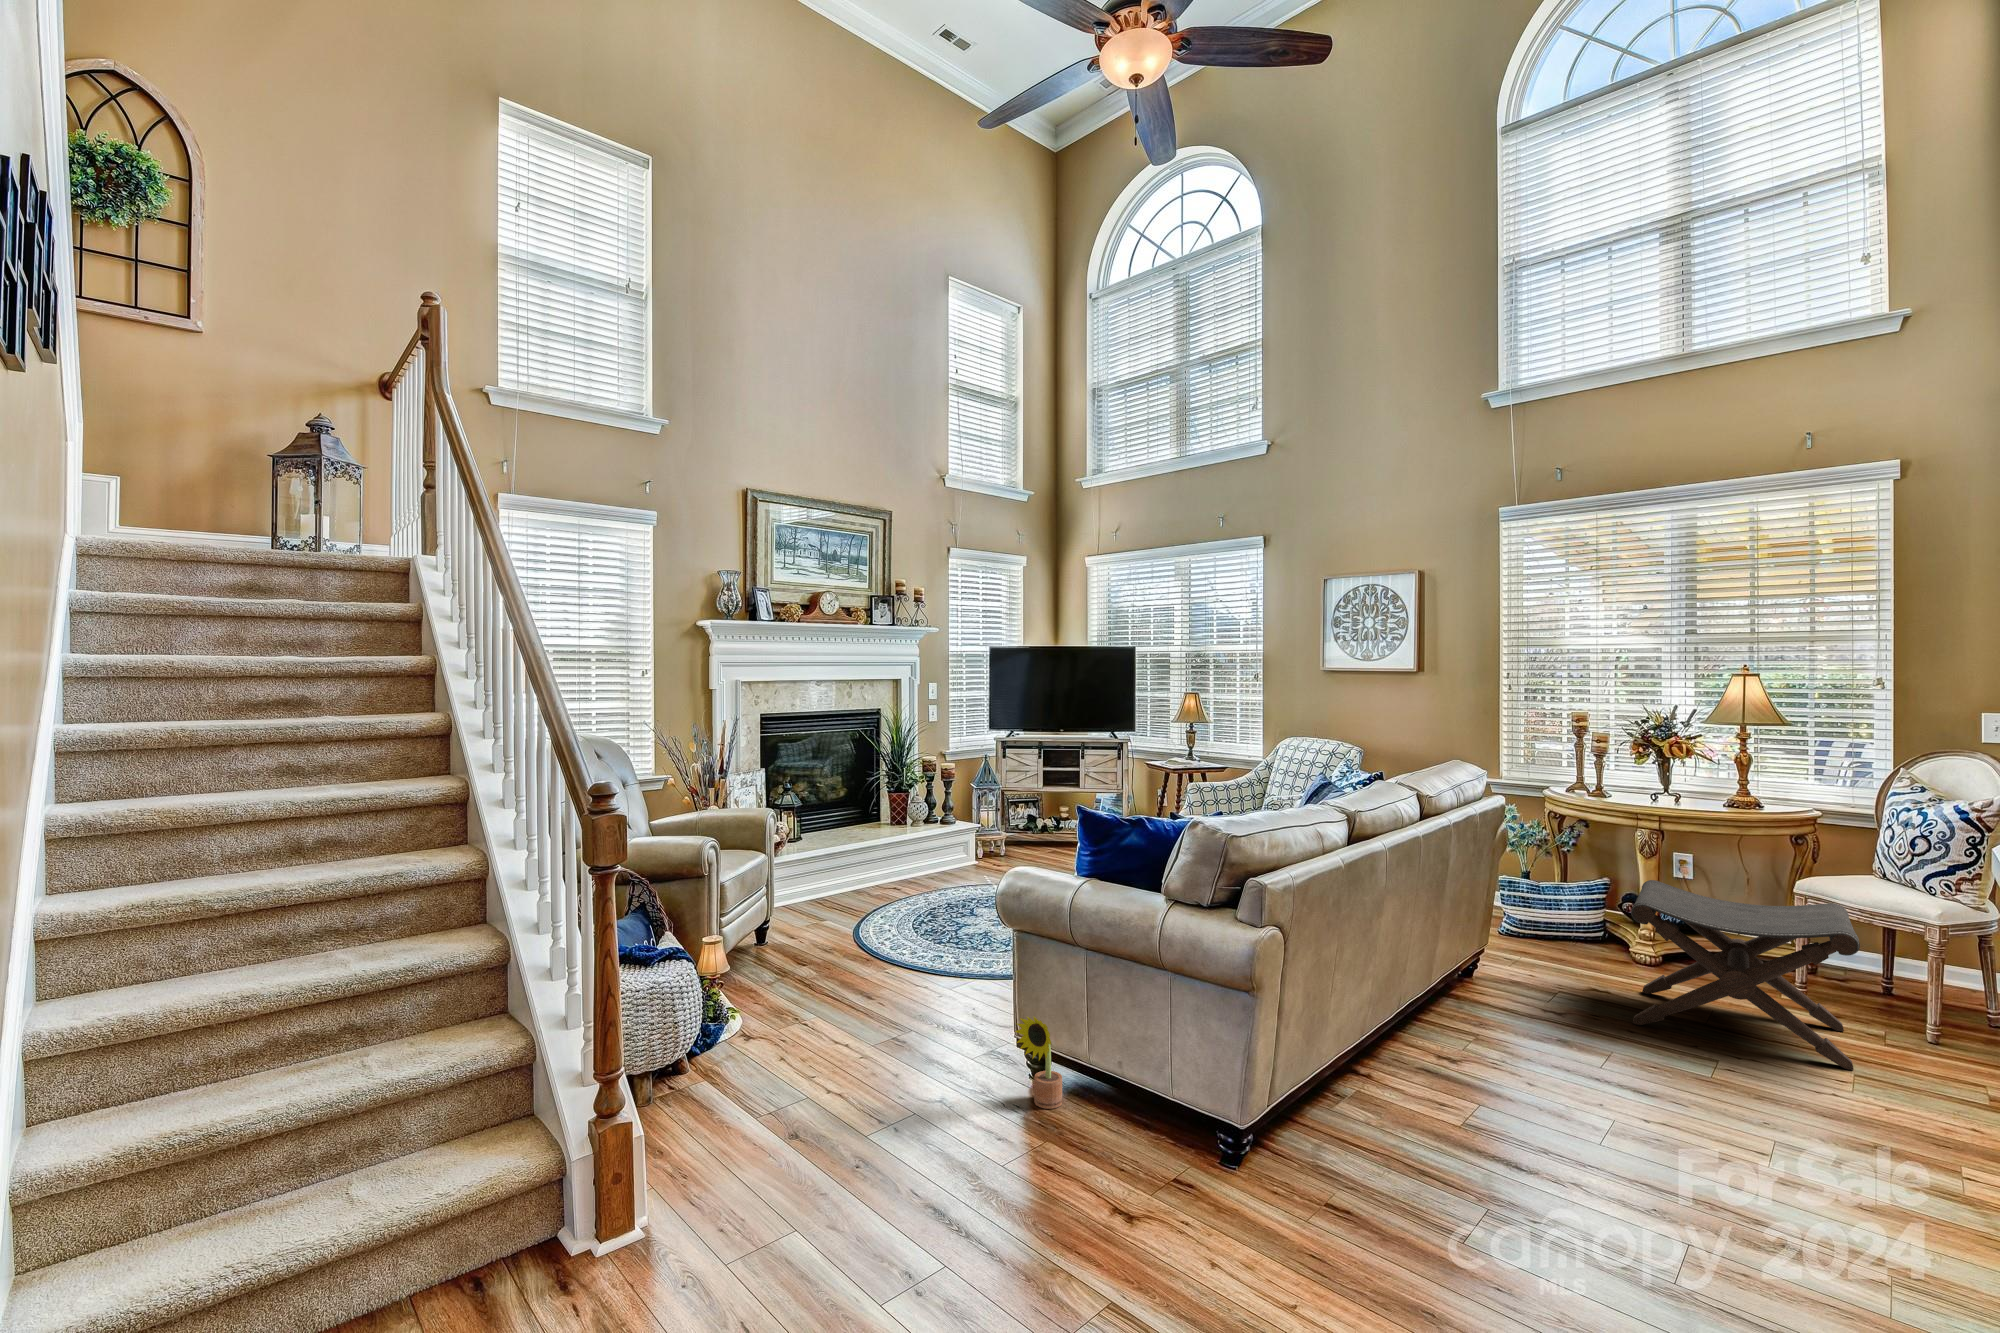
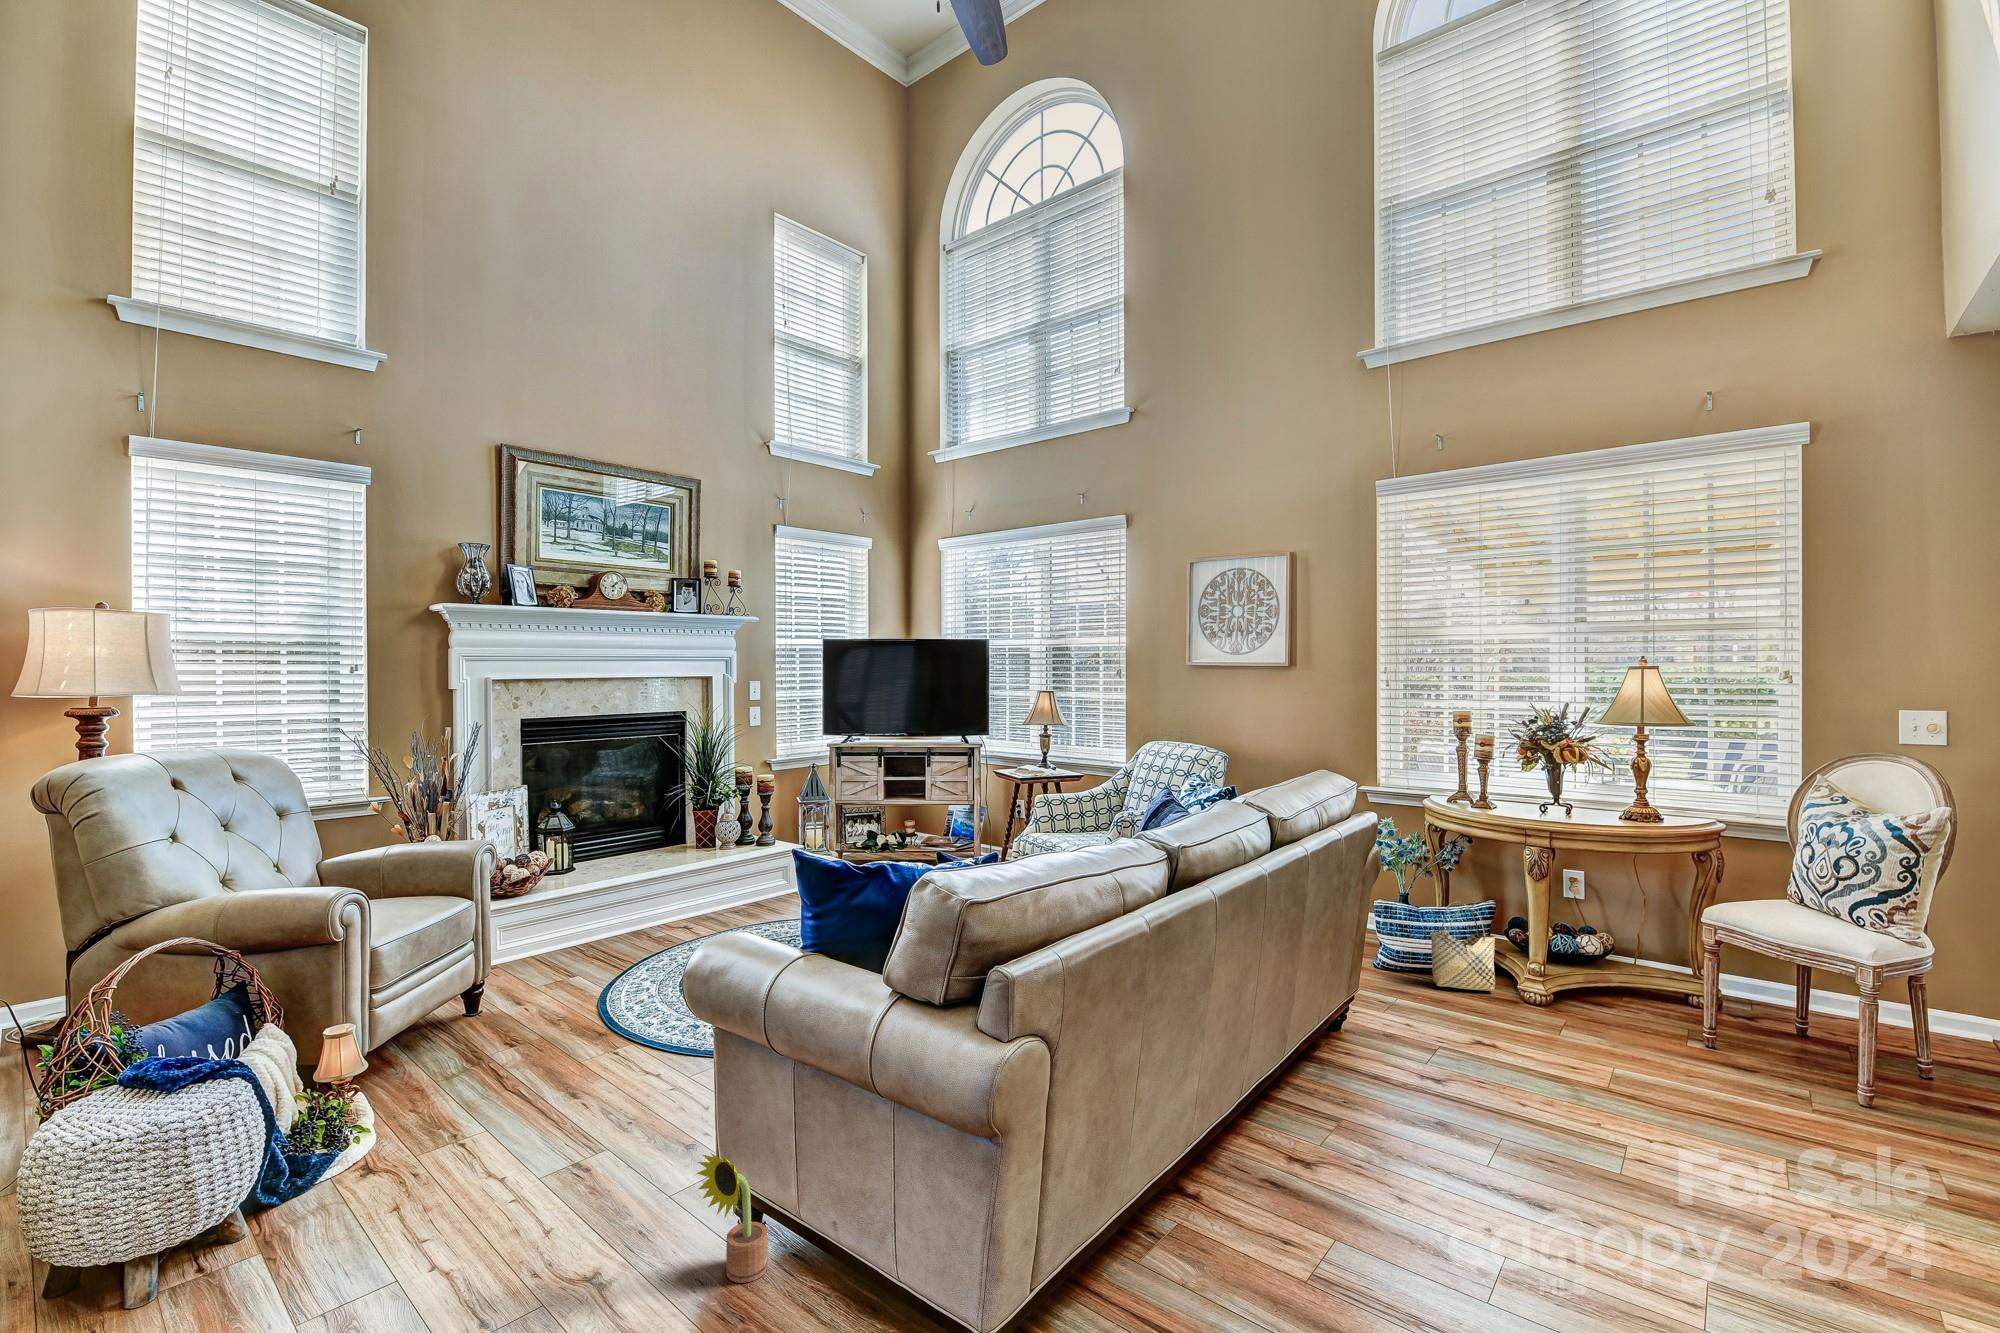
woven basket: none [1549,876,1609,953] -> present [1430,901,1495,991]
footstool: present [1631,880,1860,1070] -> none [1522,911,1792,1153]

